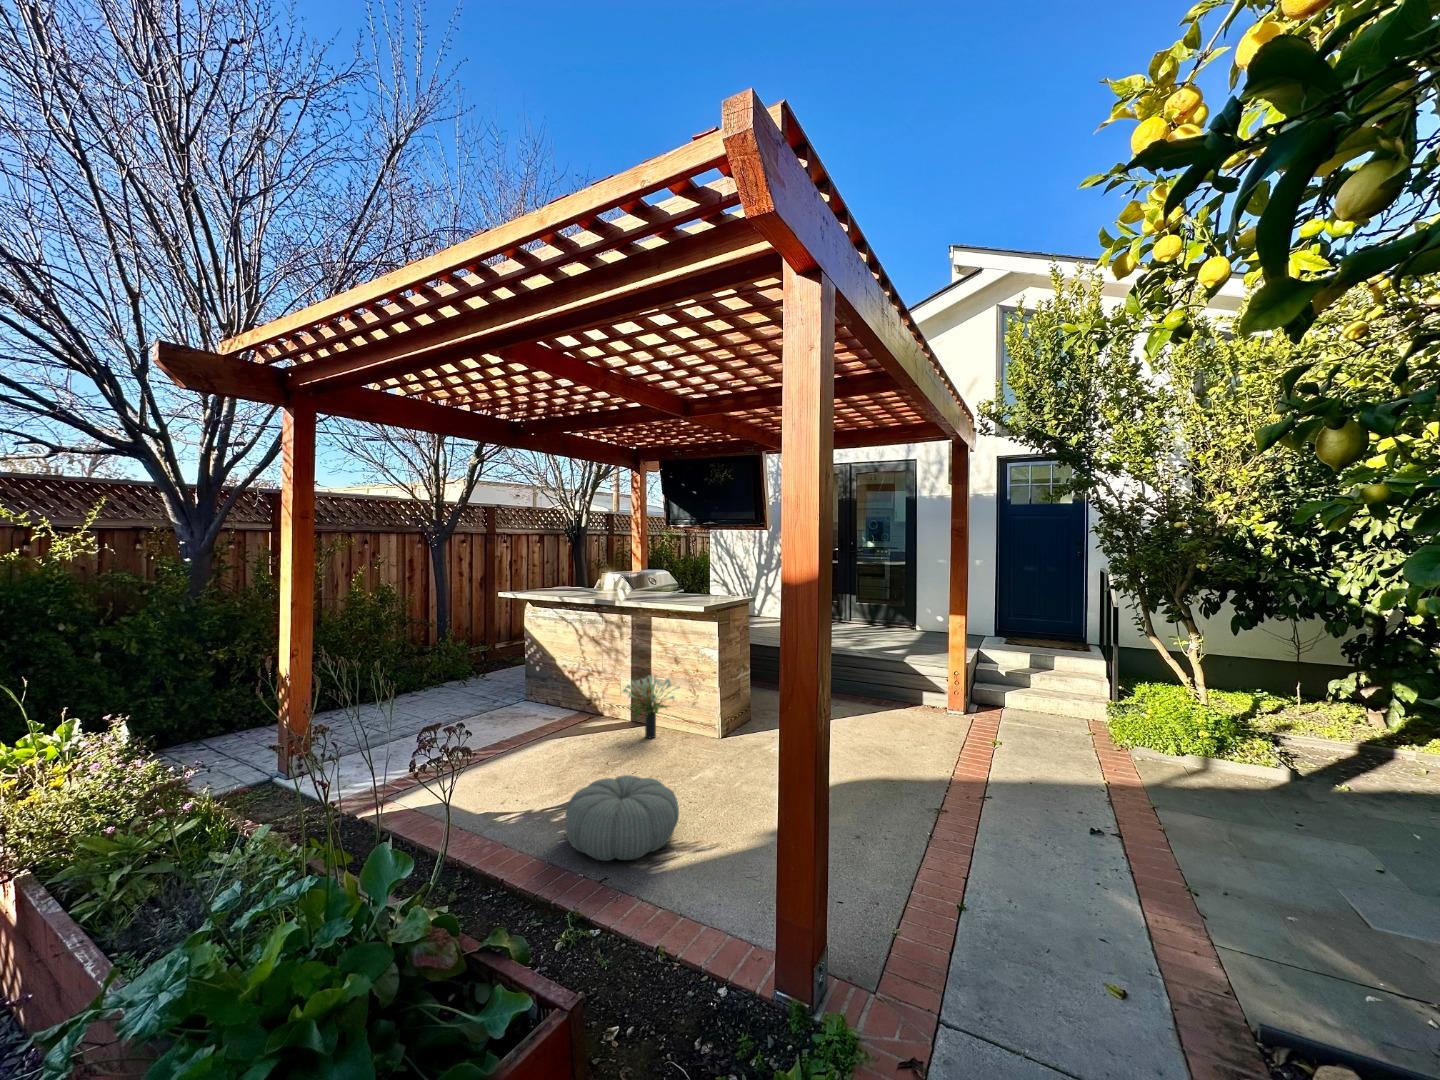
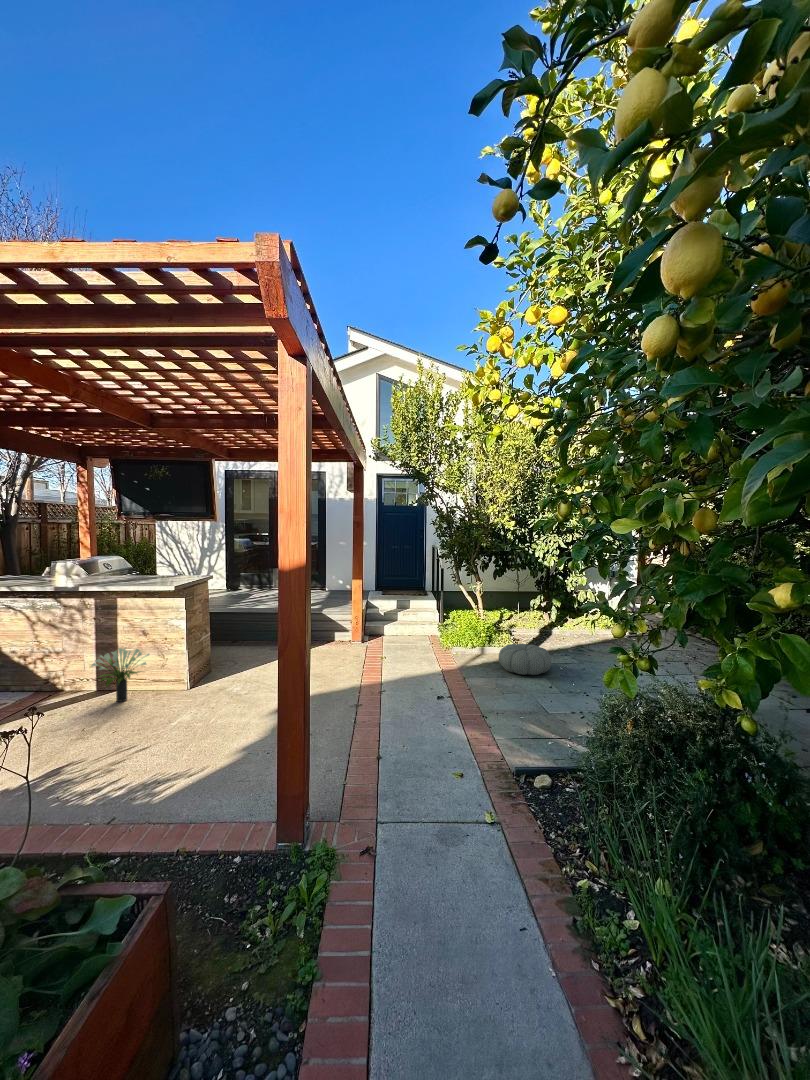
pouf: present [565,775,679,861] -> present [499,644,551,675]

